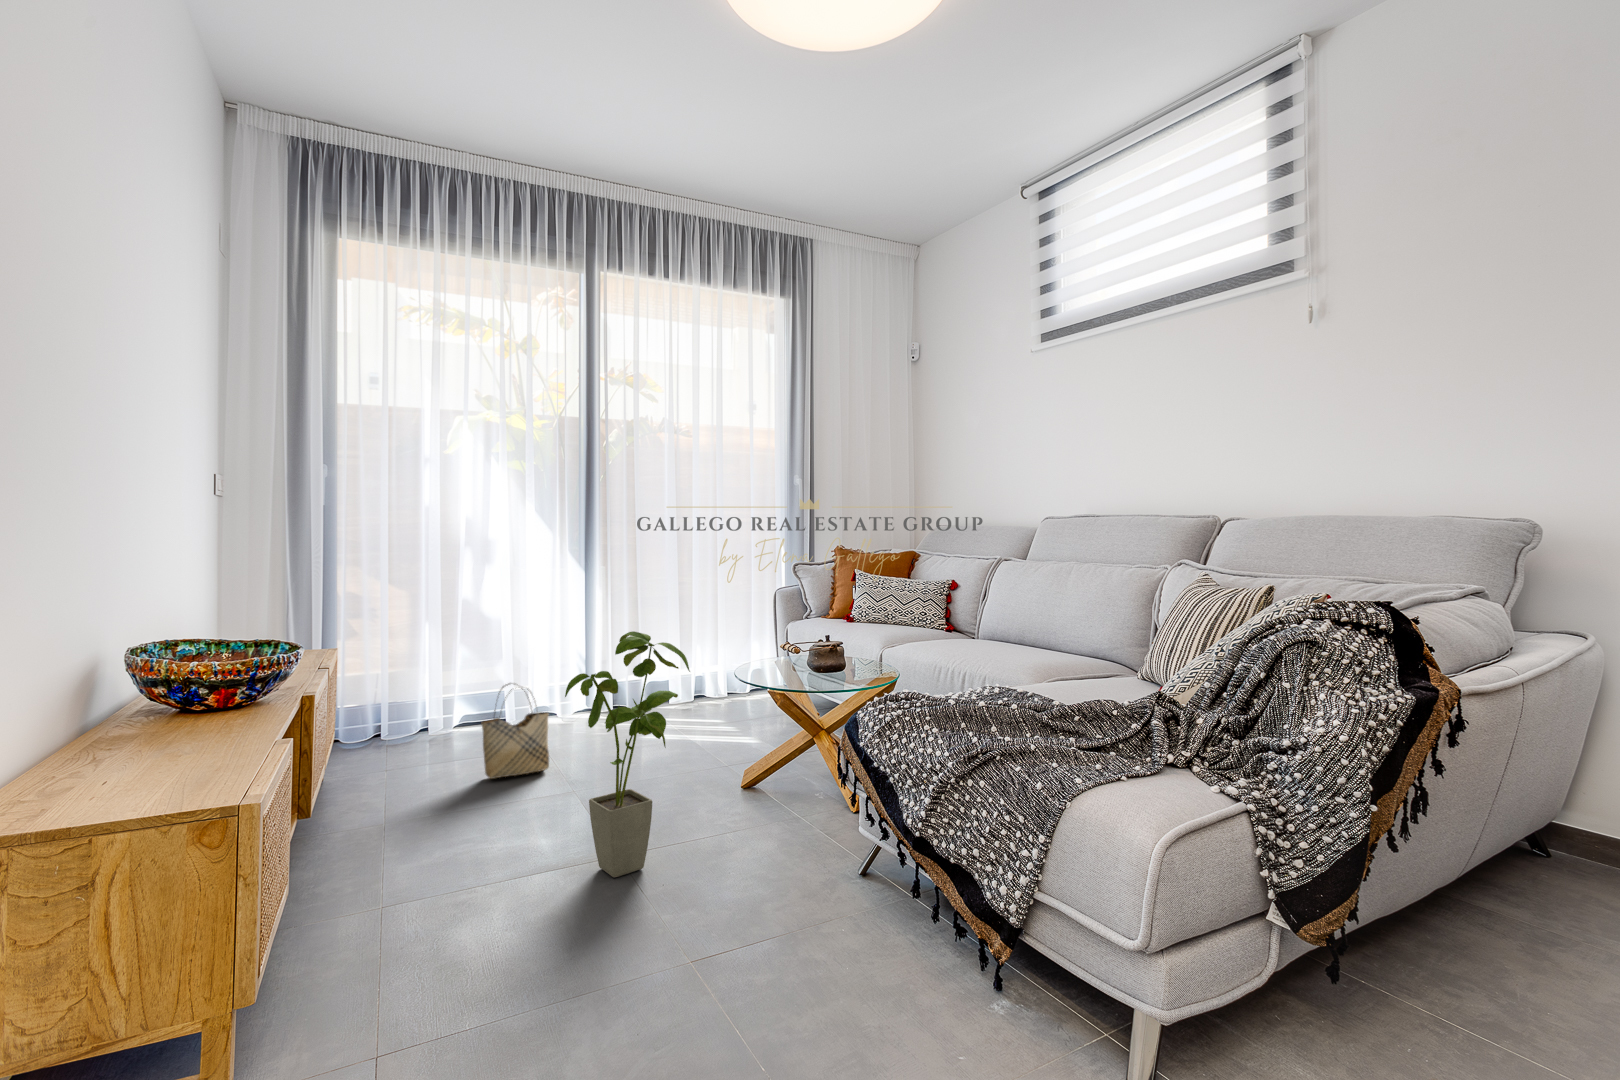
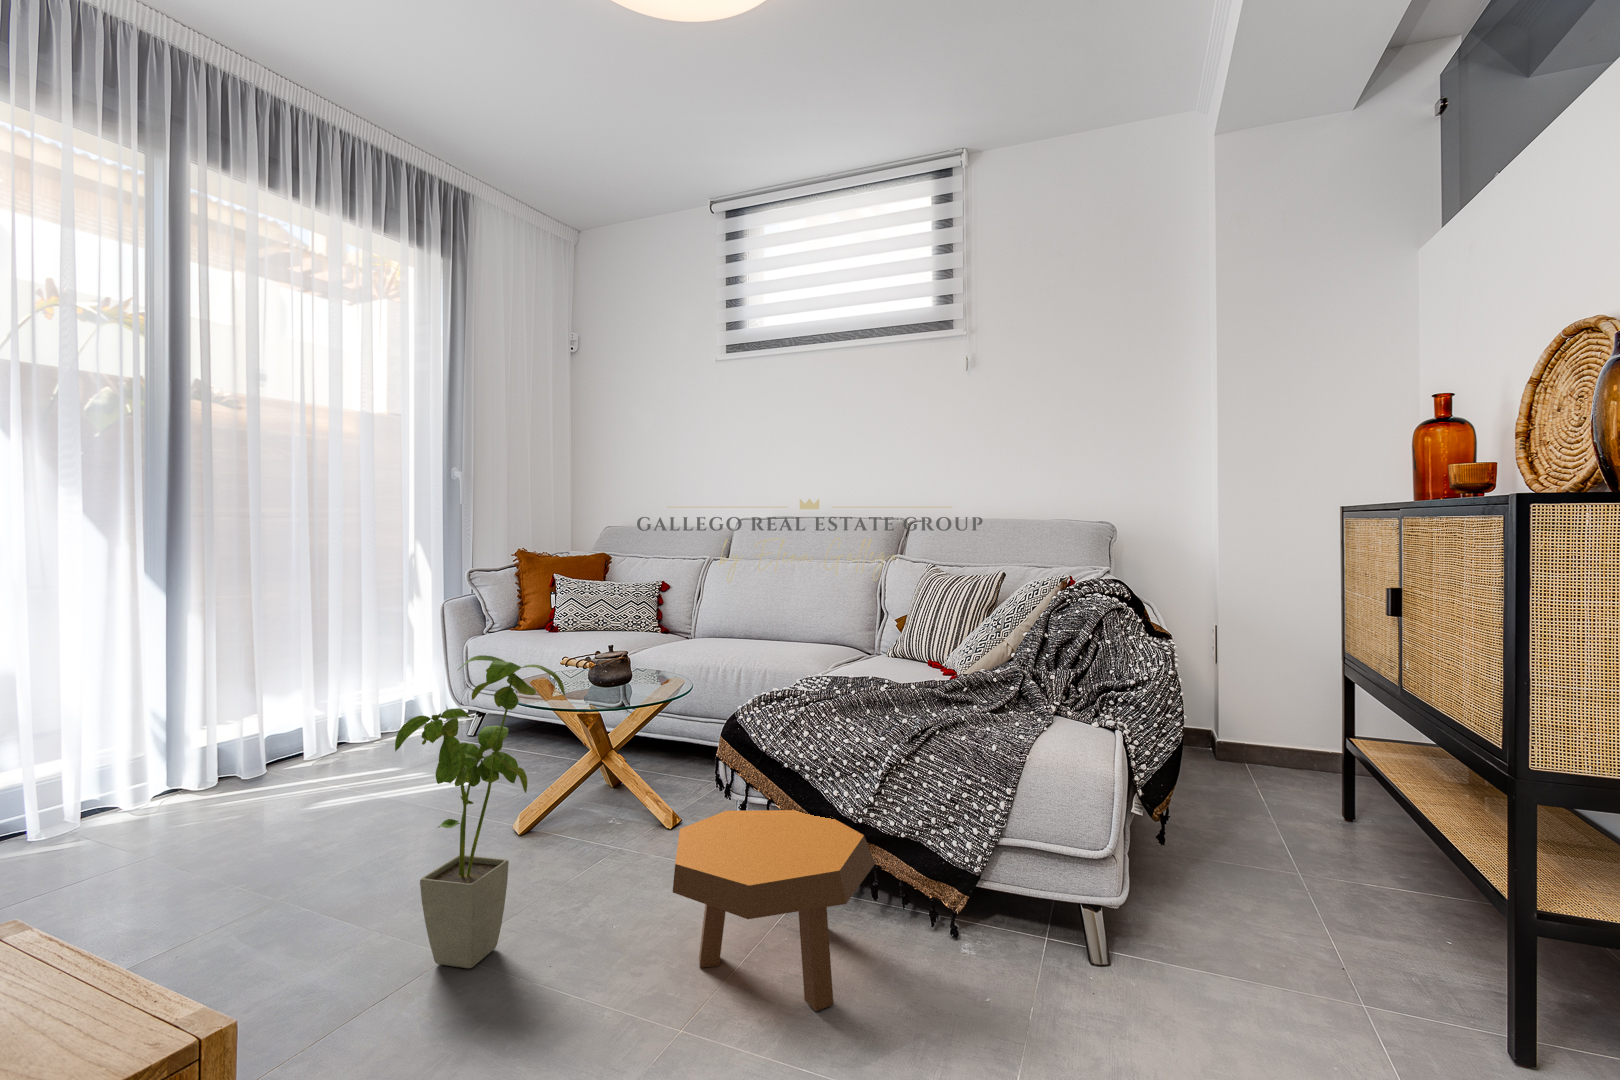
woven basket: present [481,683,549,779] -> none [88,757,207,907]
footstool: none [718,799,911,1005] -> present [673,810,875,1011]

